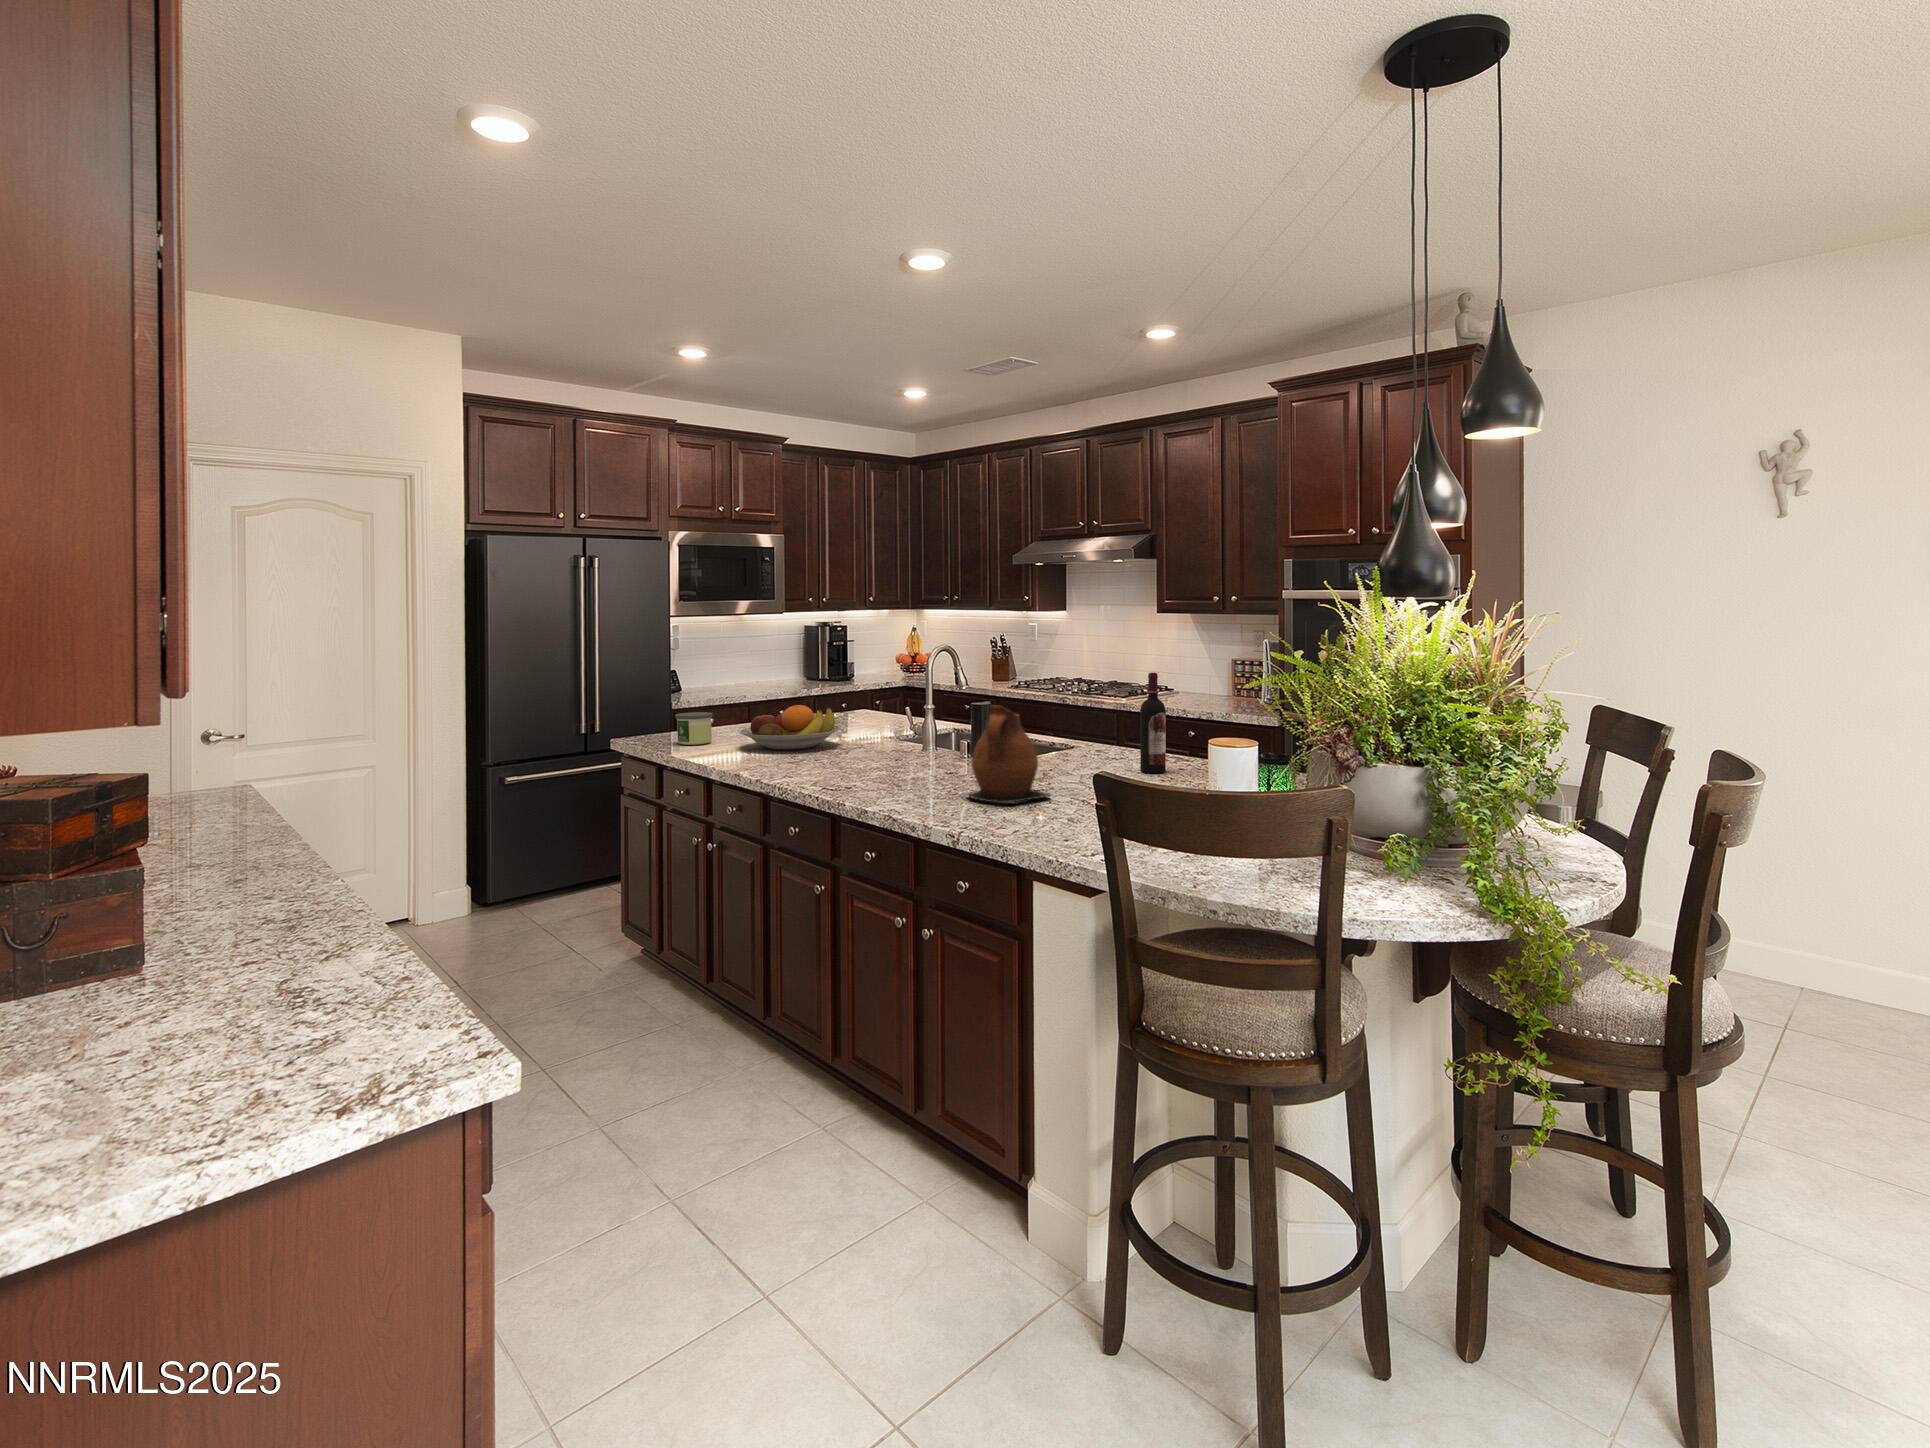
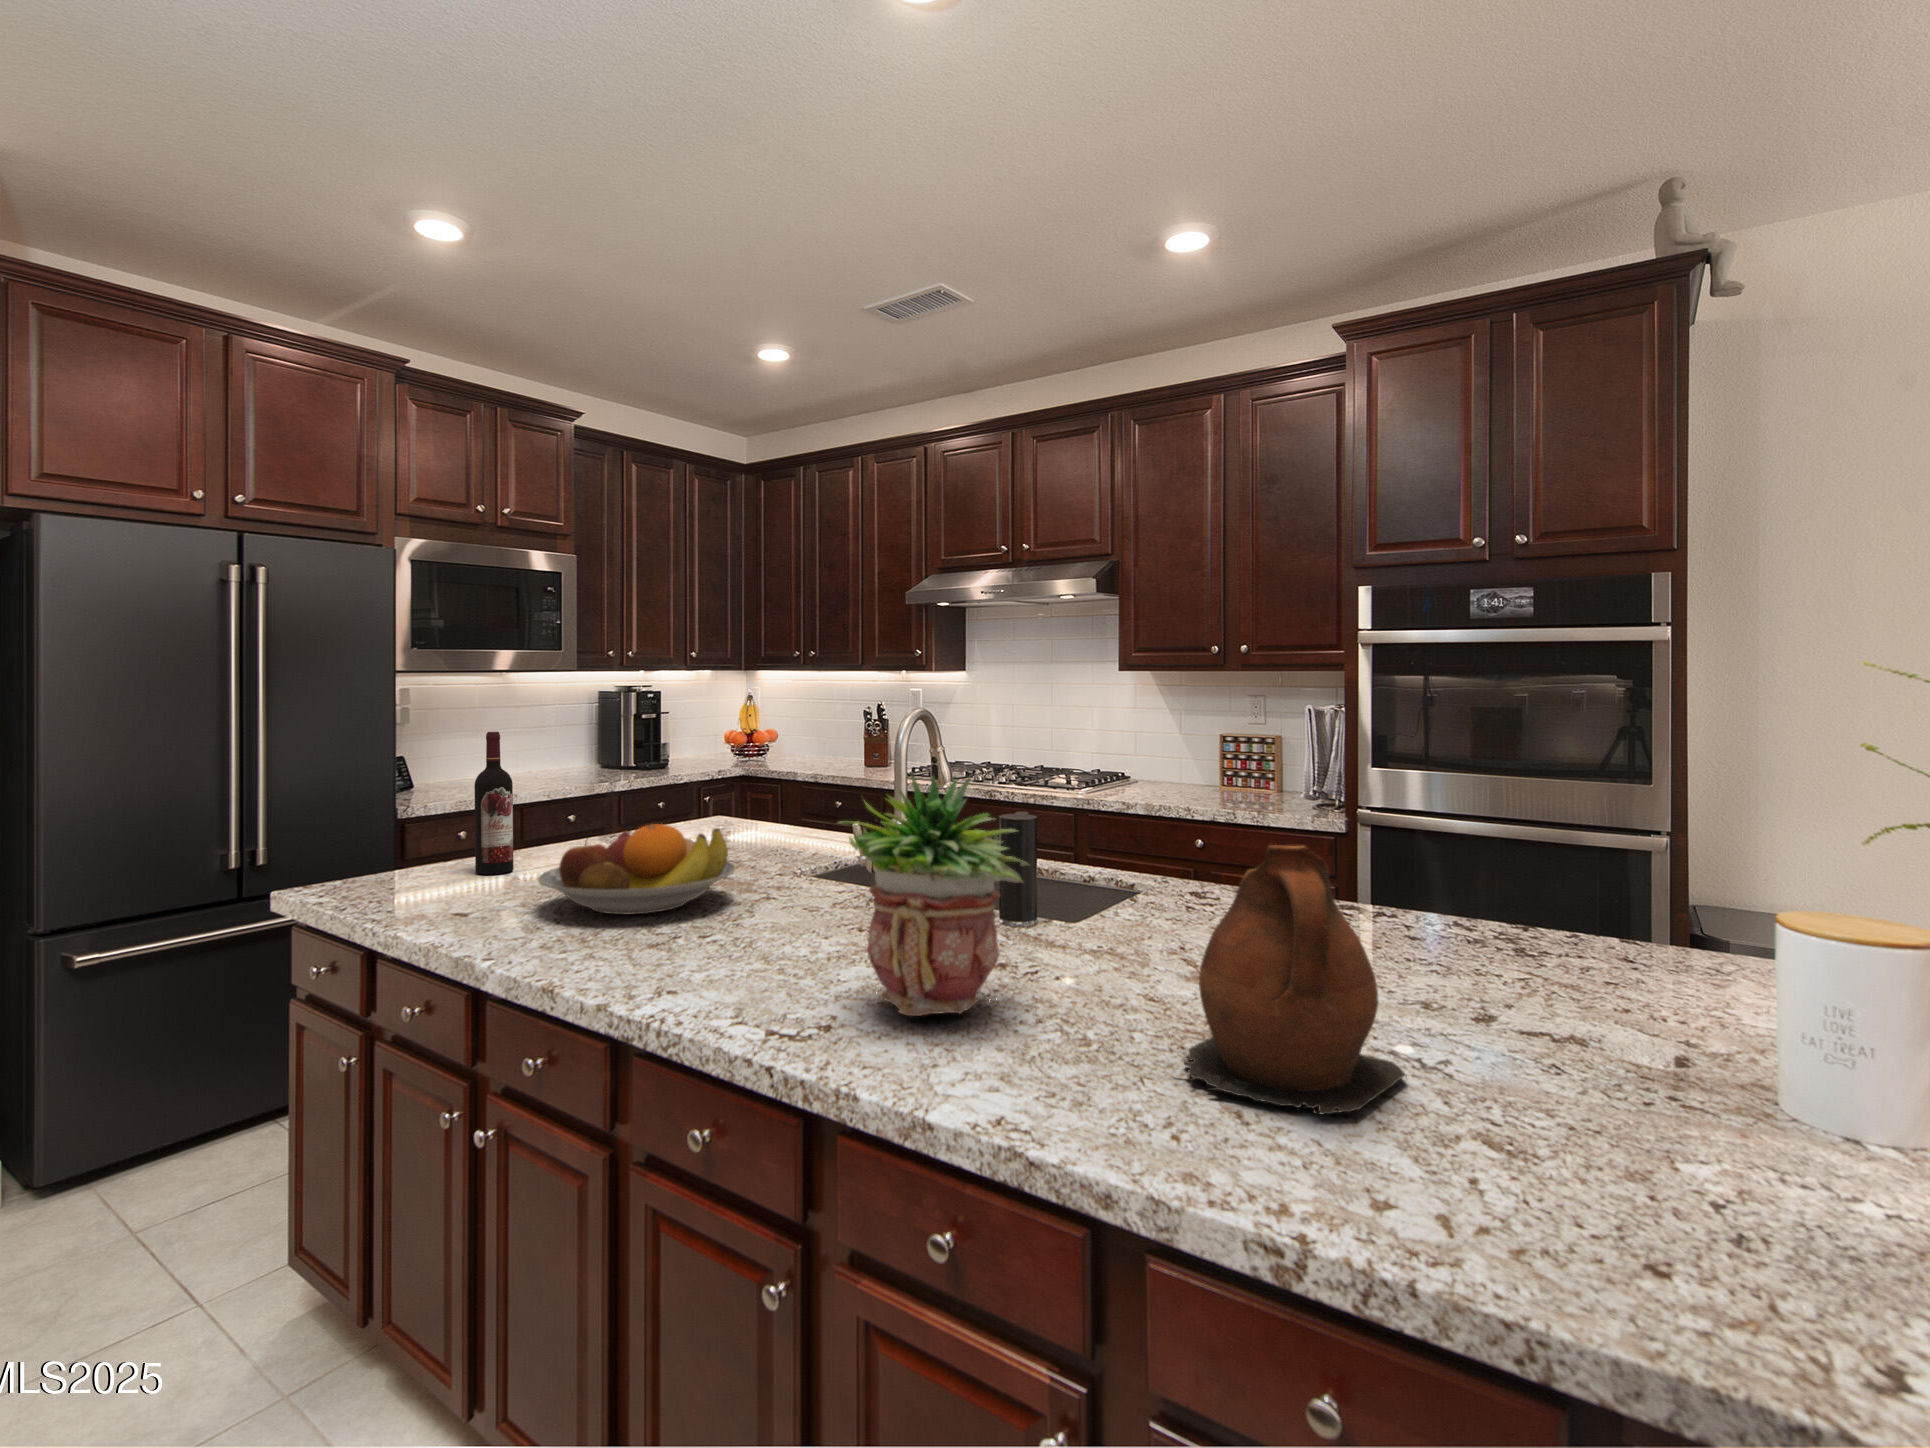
wine bottle: present [1140,673,1166,773] -> present [474,732,513,874]
potted plant: none [851,677,937,780] -> present [839,775,1028,1016]
candle: present [675,712,713,745] -> none [404,839,480,906]

